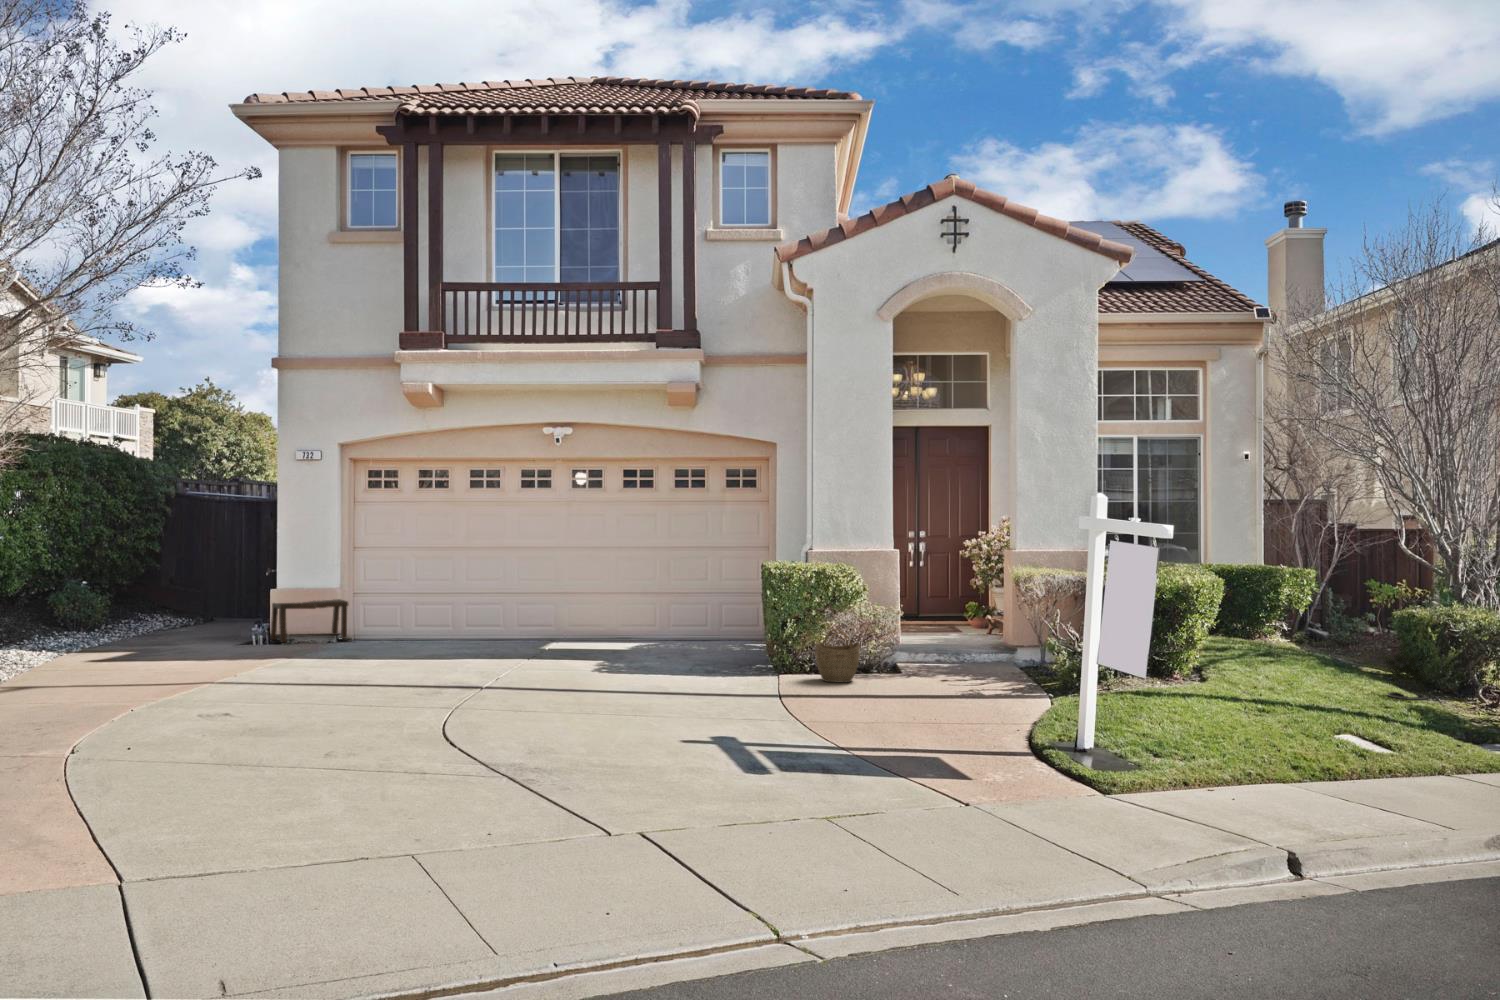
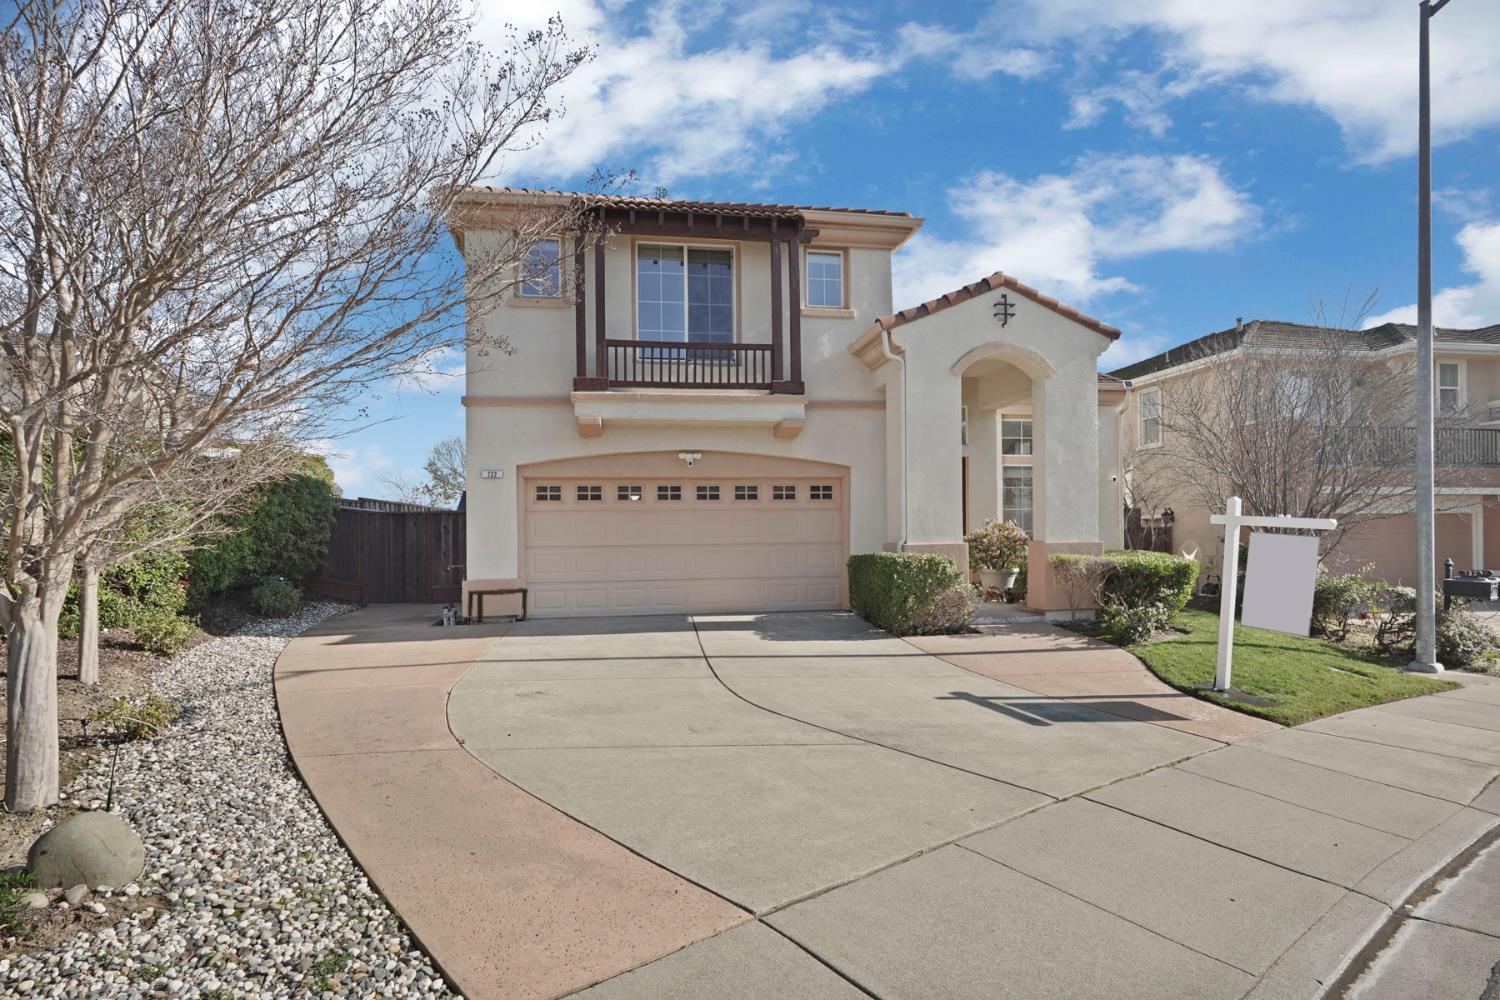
woven basket: present [815,629,860,682] -> none [930,605,964,645]
potted tree: present [1384,636,1428,700] -> none [1330,604,1368,651]

